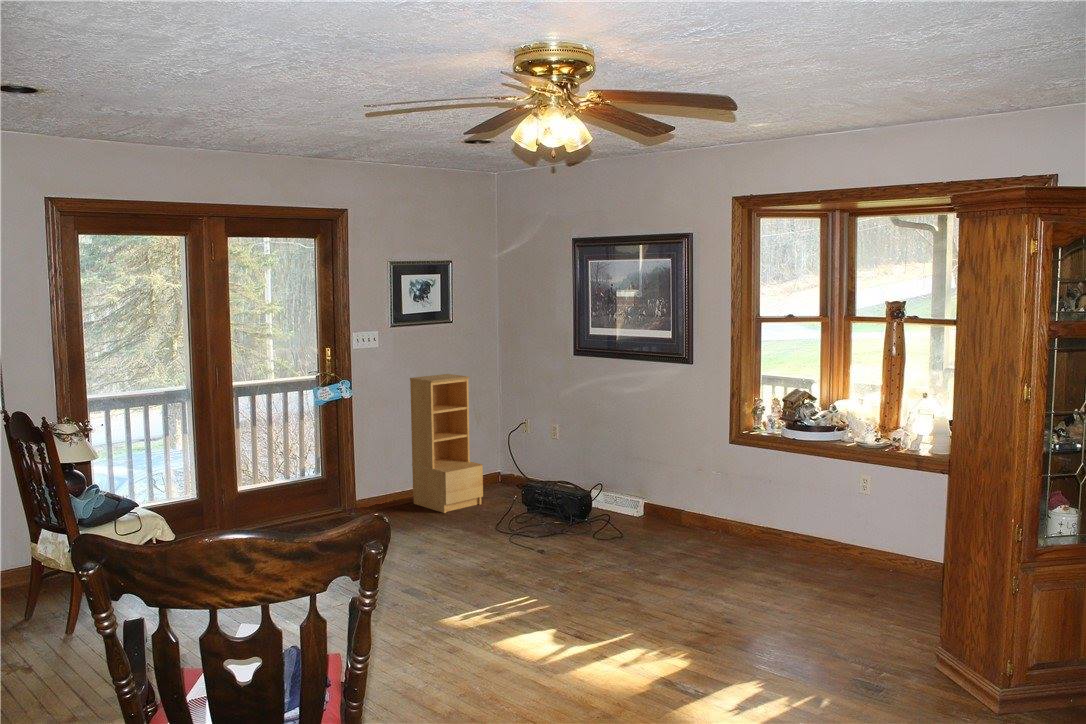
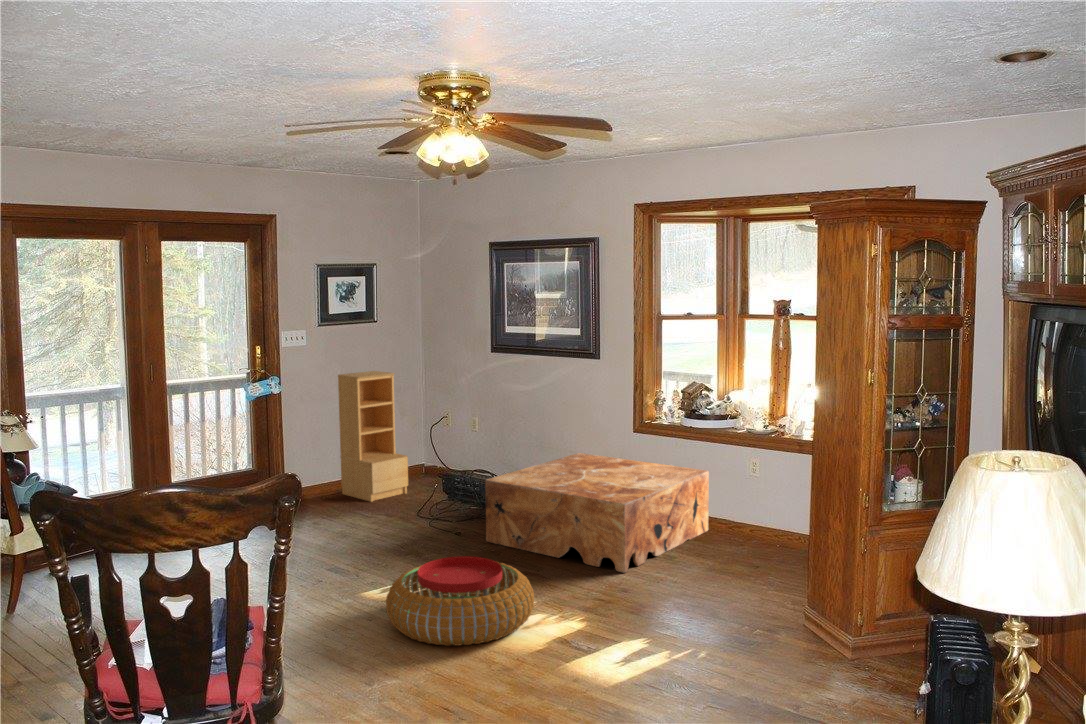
coffee table: none [569,465,814,601] -> present [485,453,709,573]
pouf: none [466,581,629,684] -> present [386,556,534,646]

